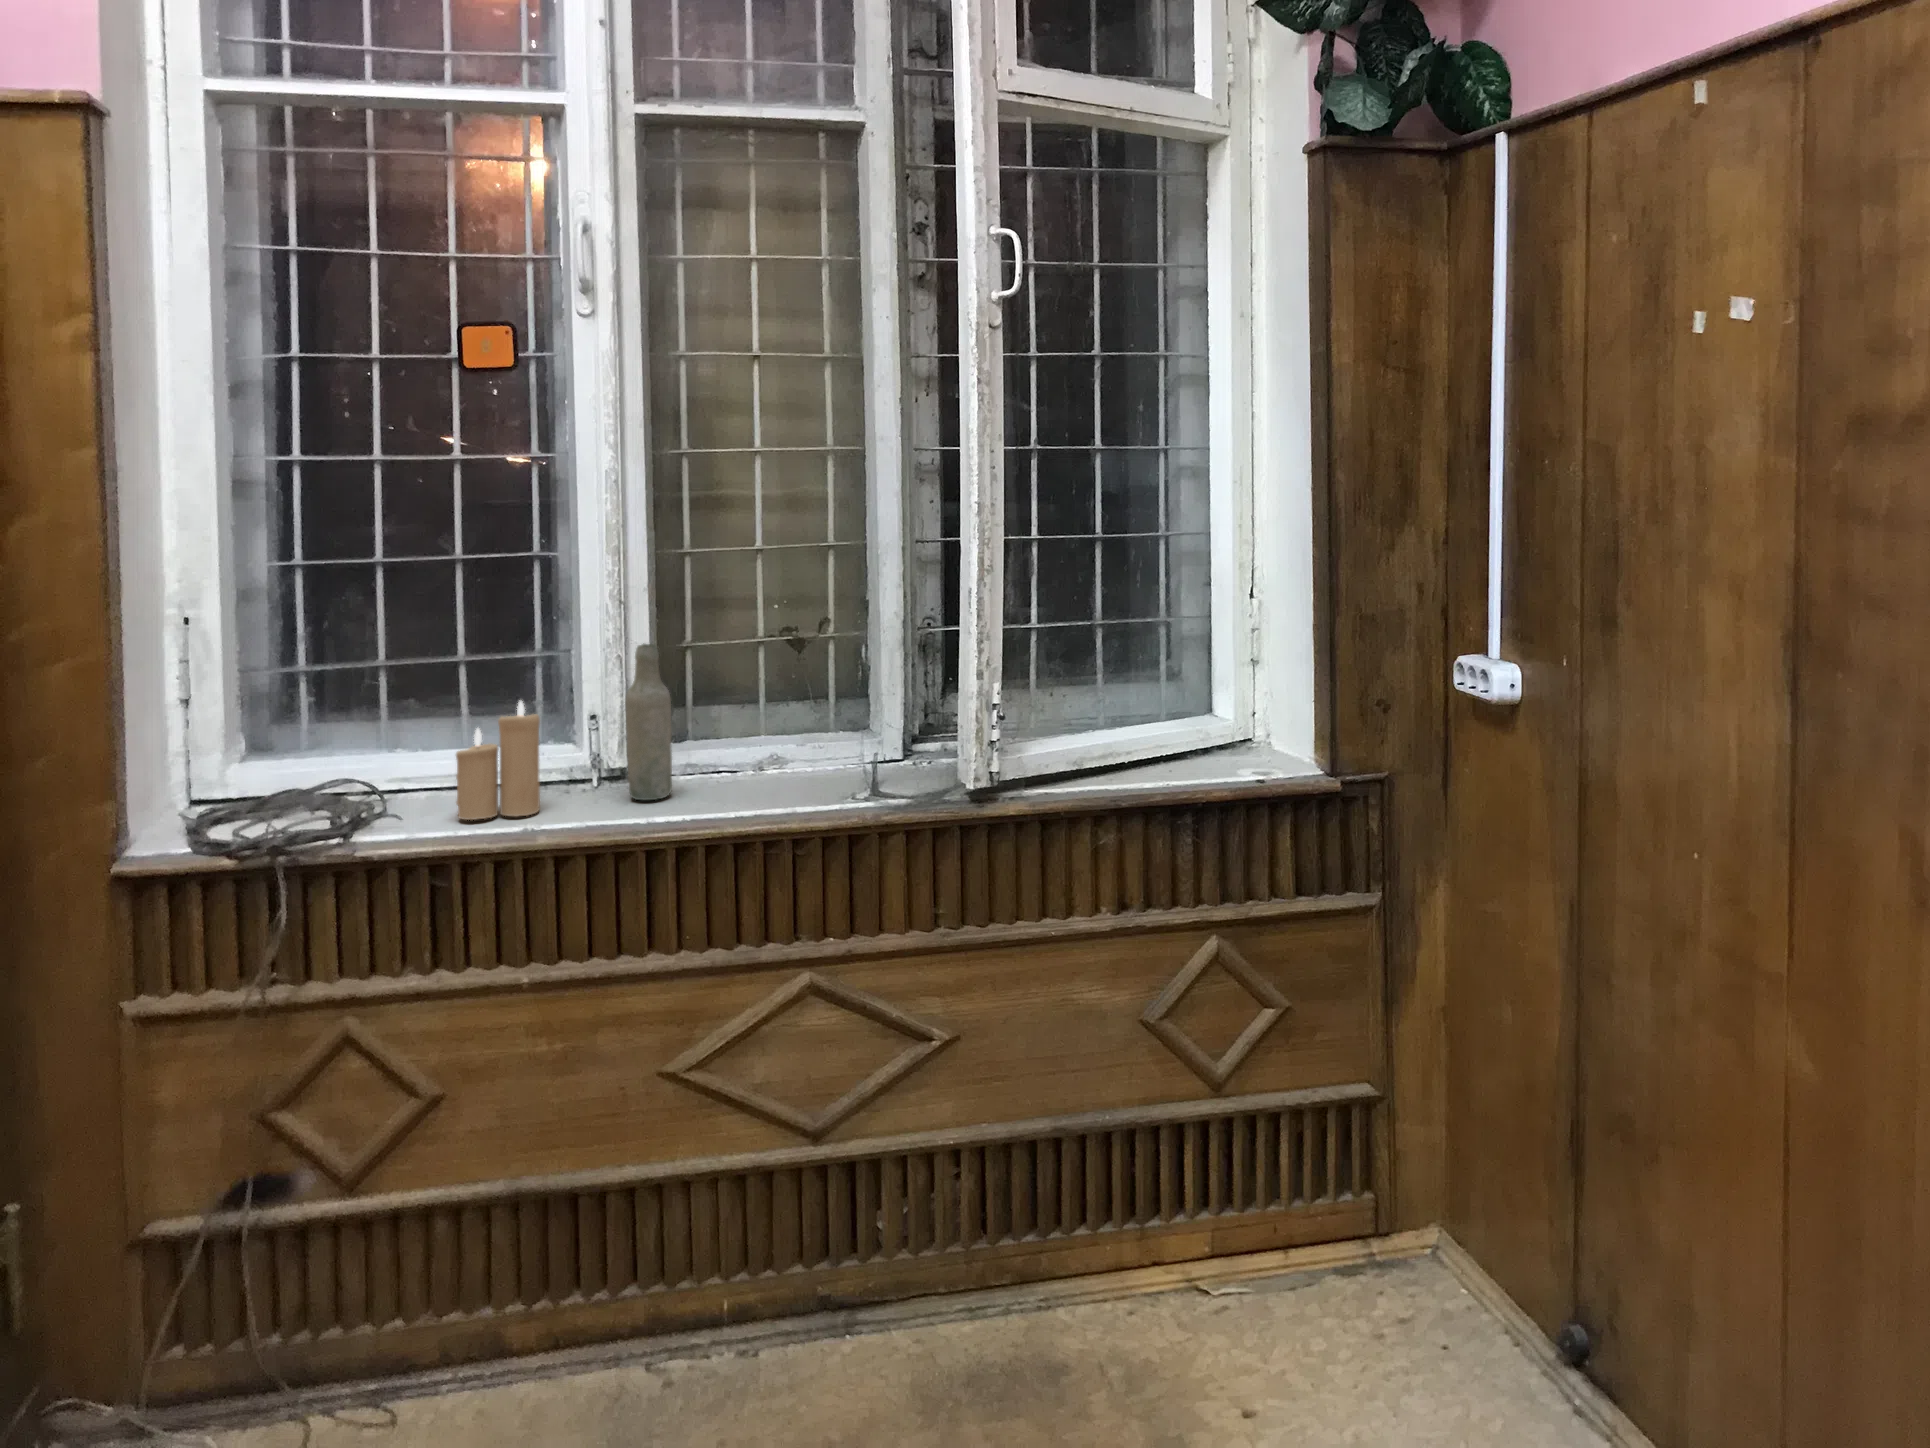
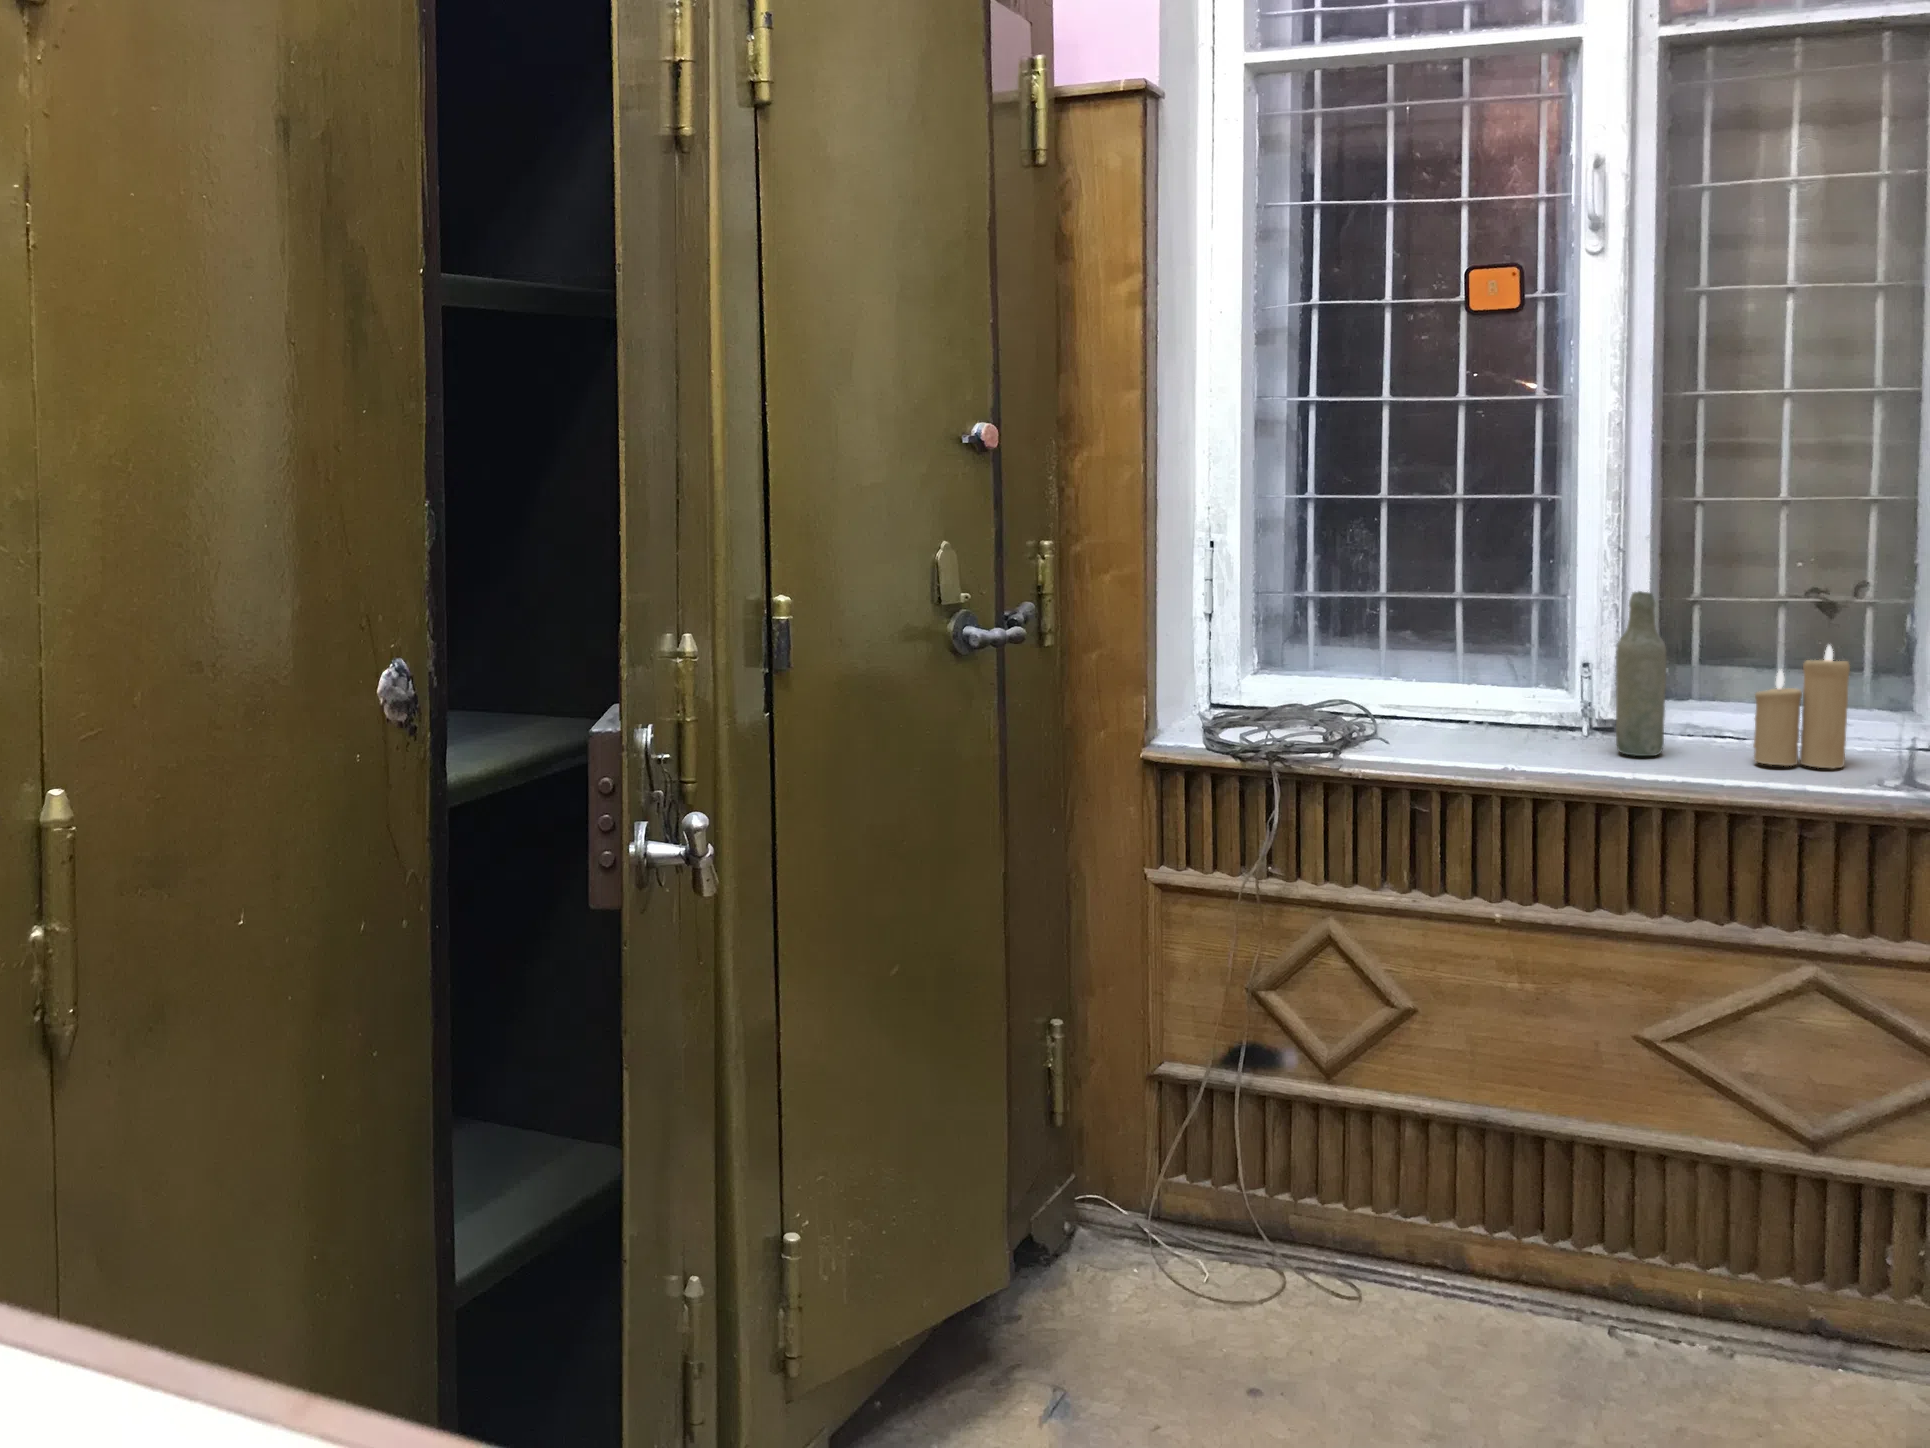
candle: present [456,701,540,820] -> present [1753,645,1850,768]

